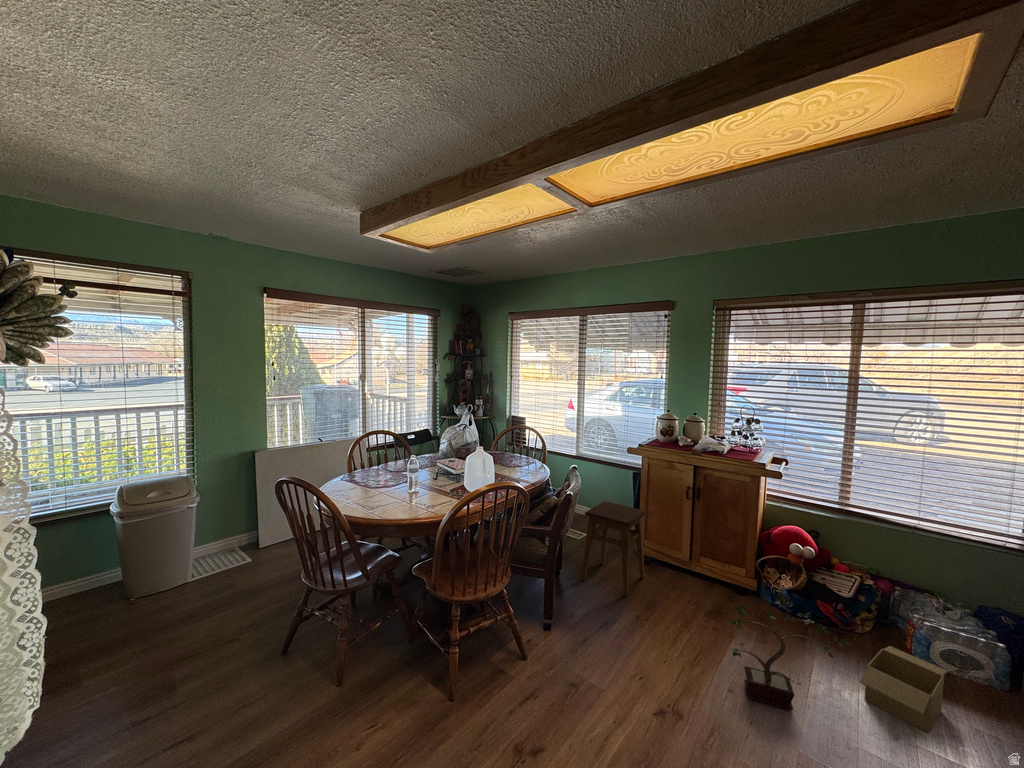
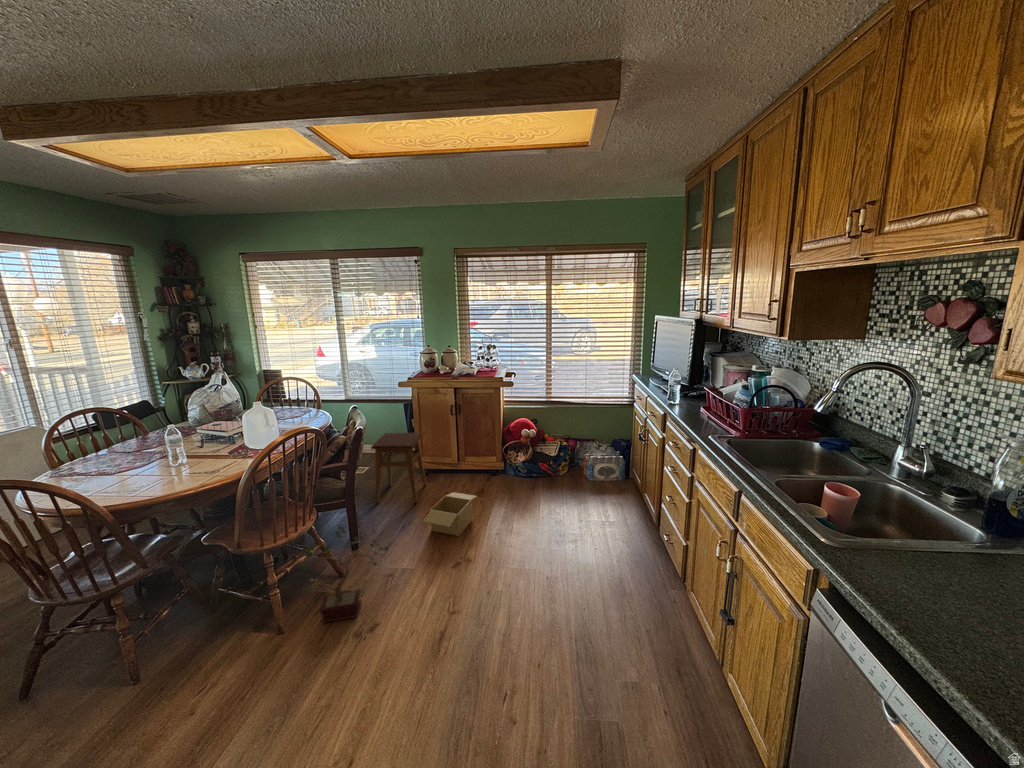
potted plant: present [731,592,851,710] -> present [298,525,389,623]
cardboard box: present [860,646,947,733] -> present [423,492,477,536]

